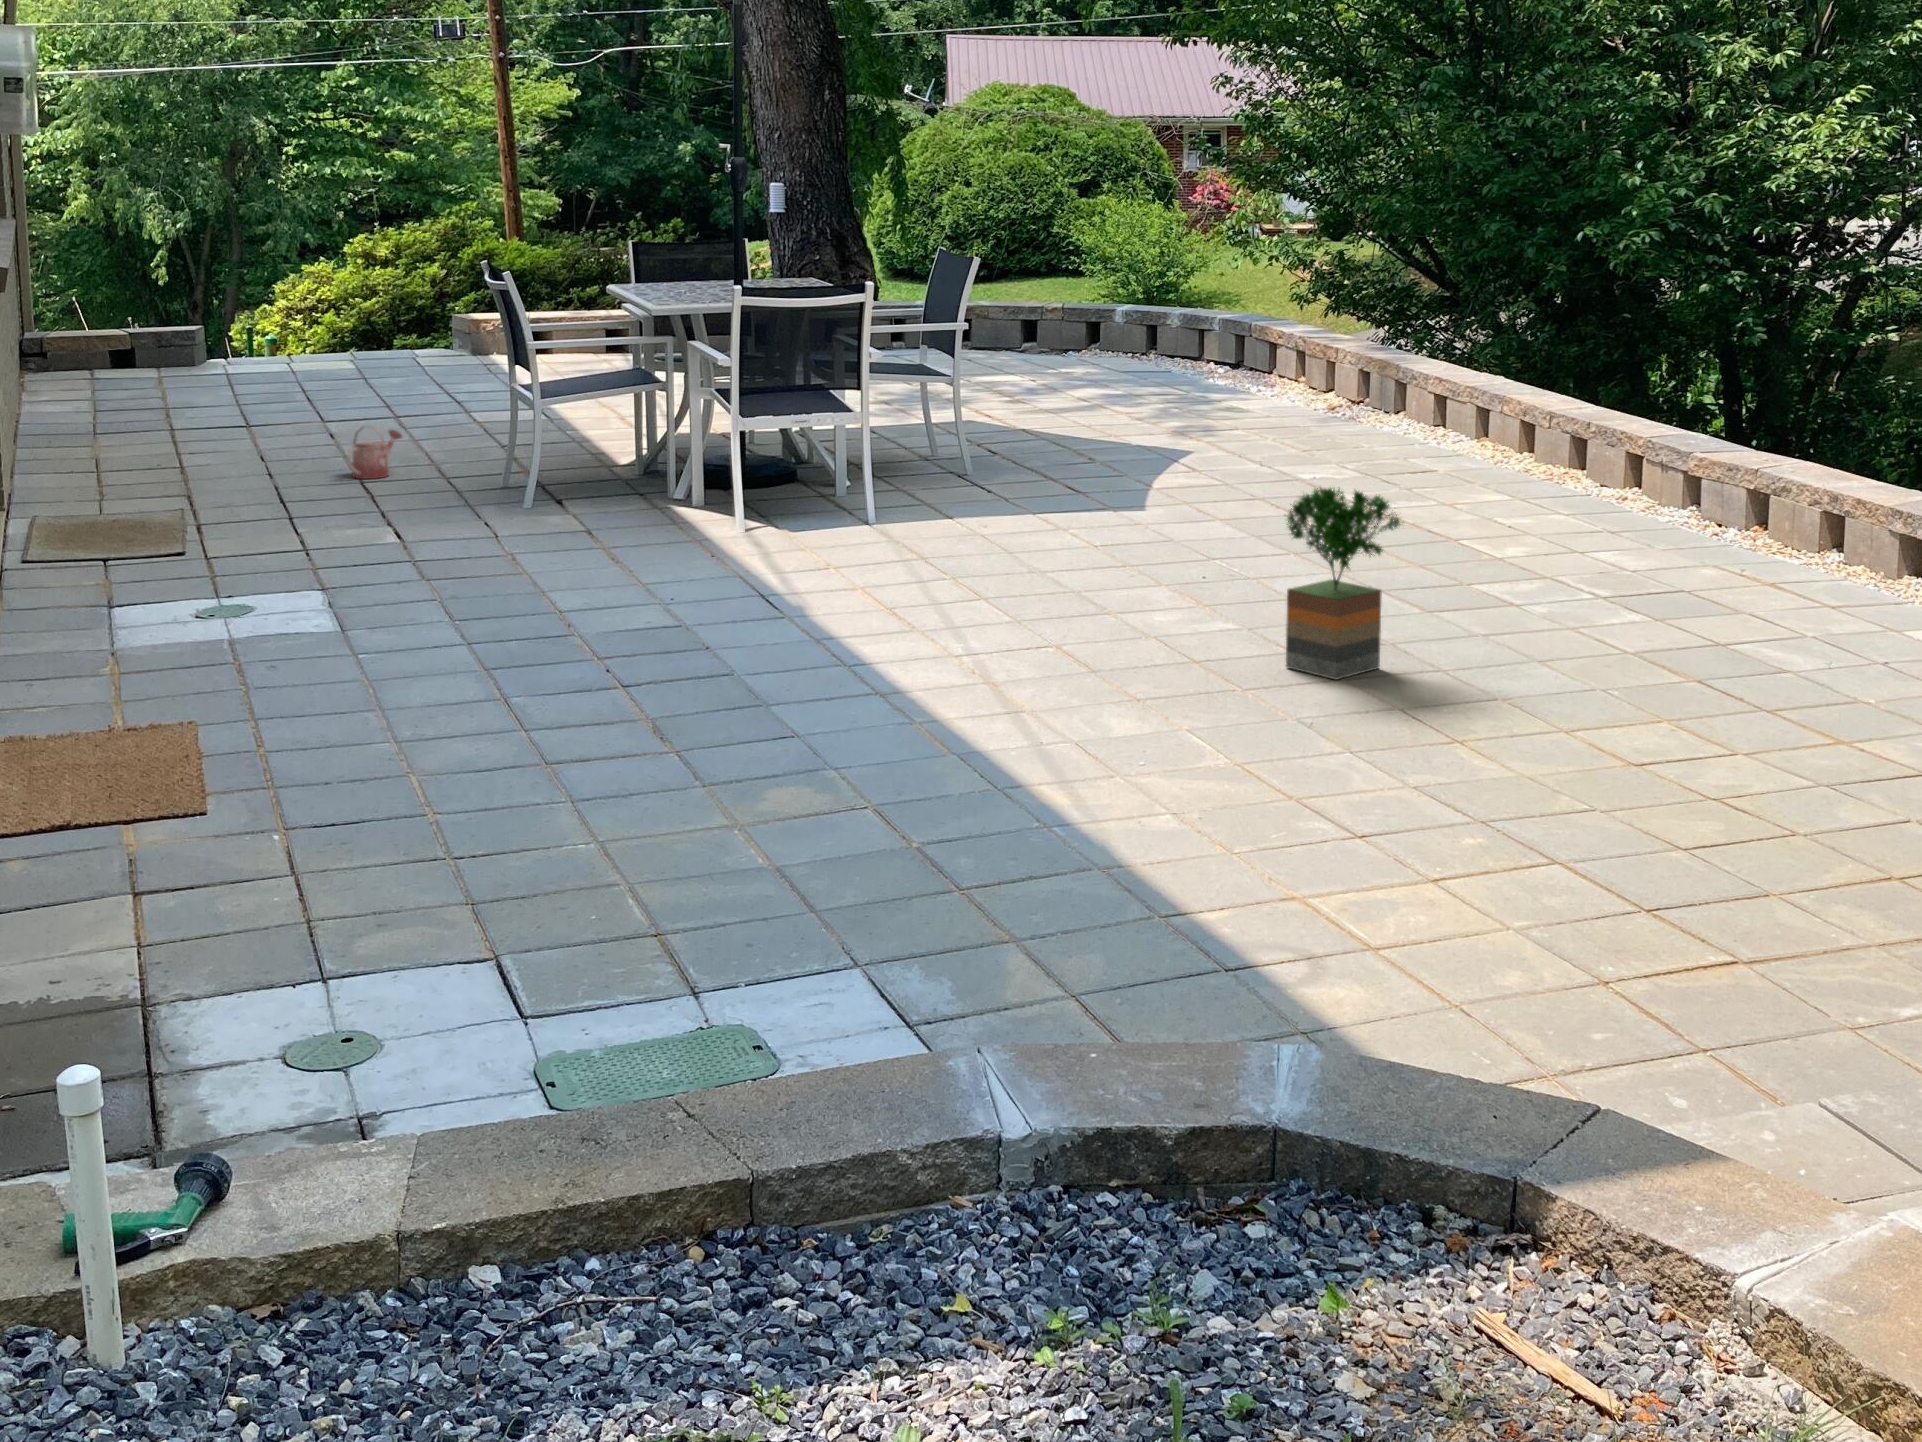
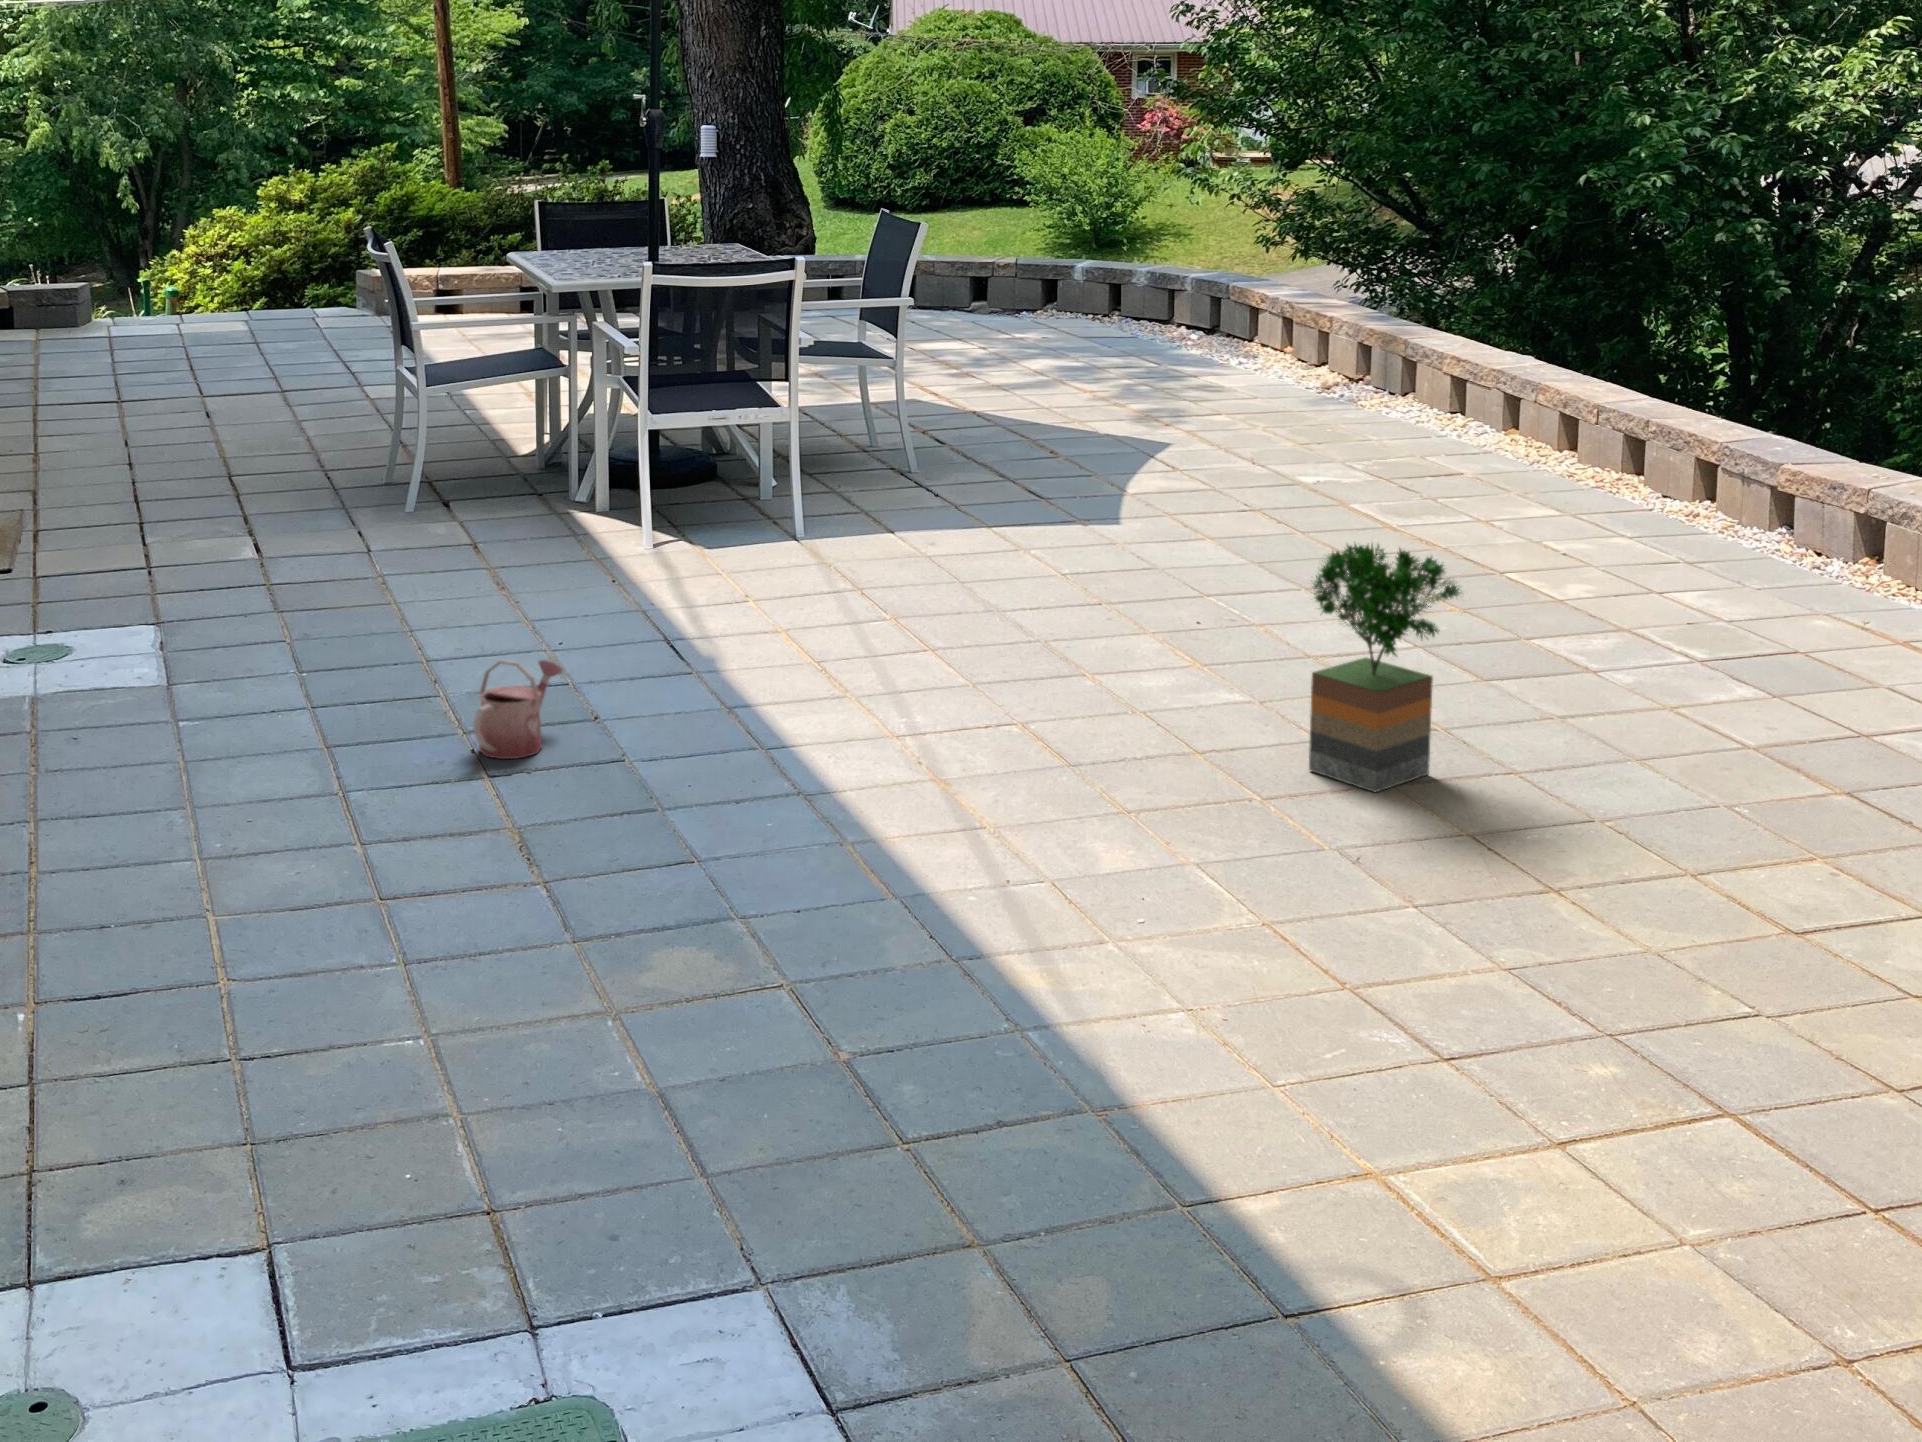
watering can: present [347,426,402,479] -> present [473,660,562,759]

